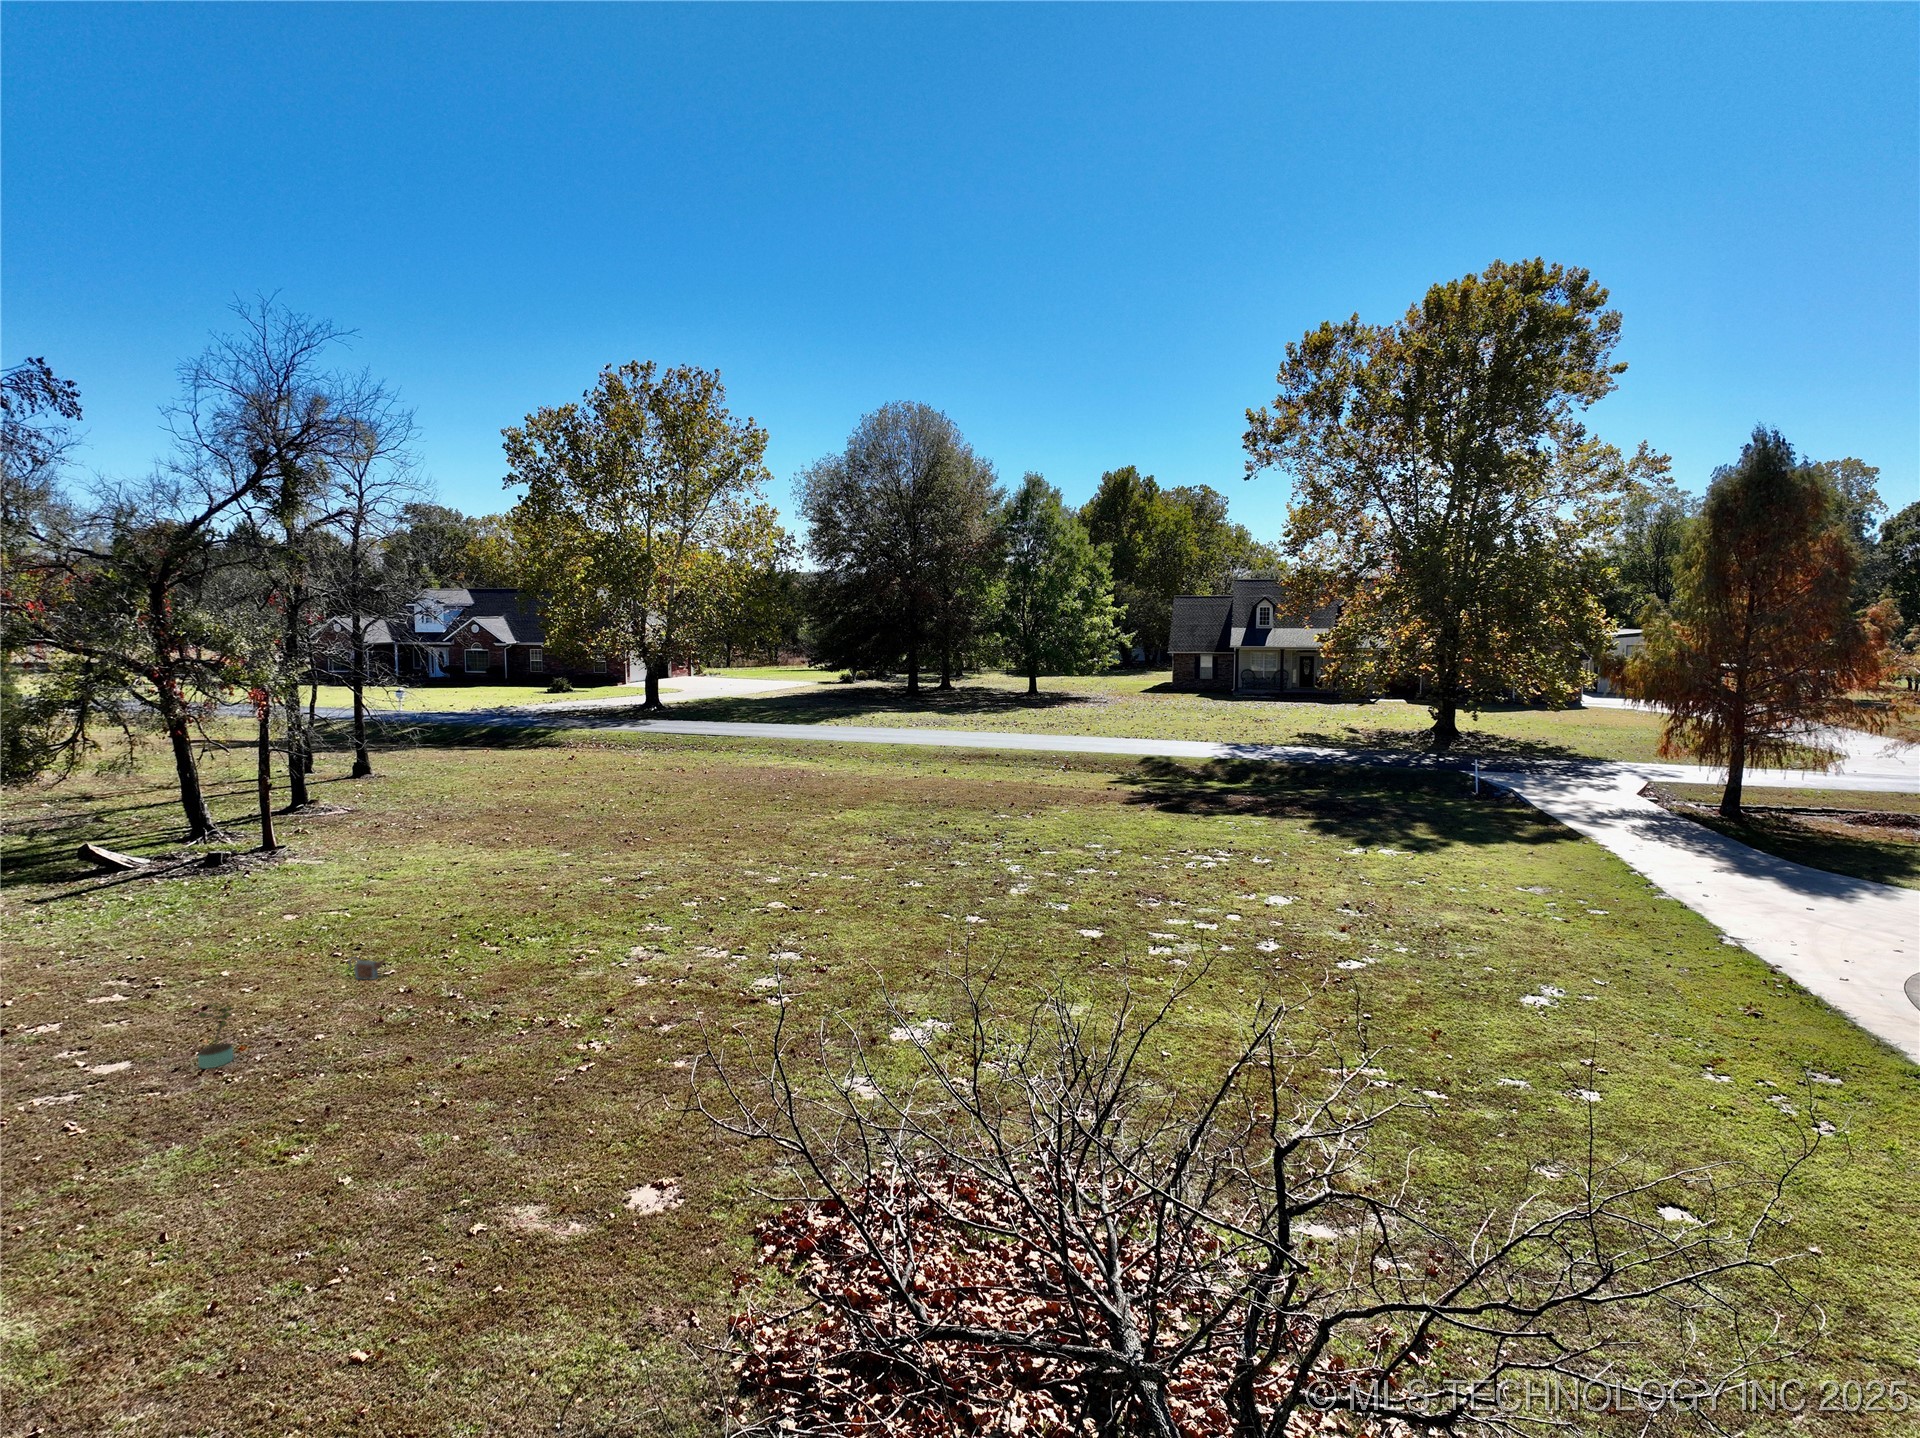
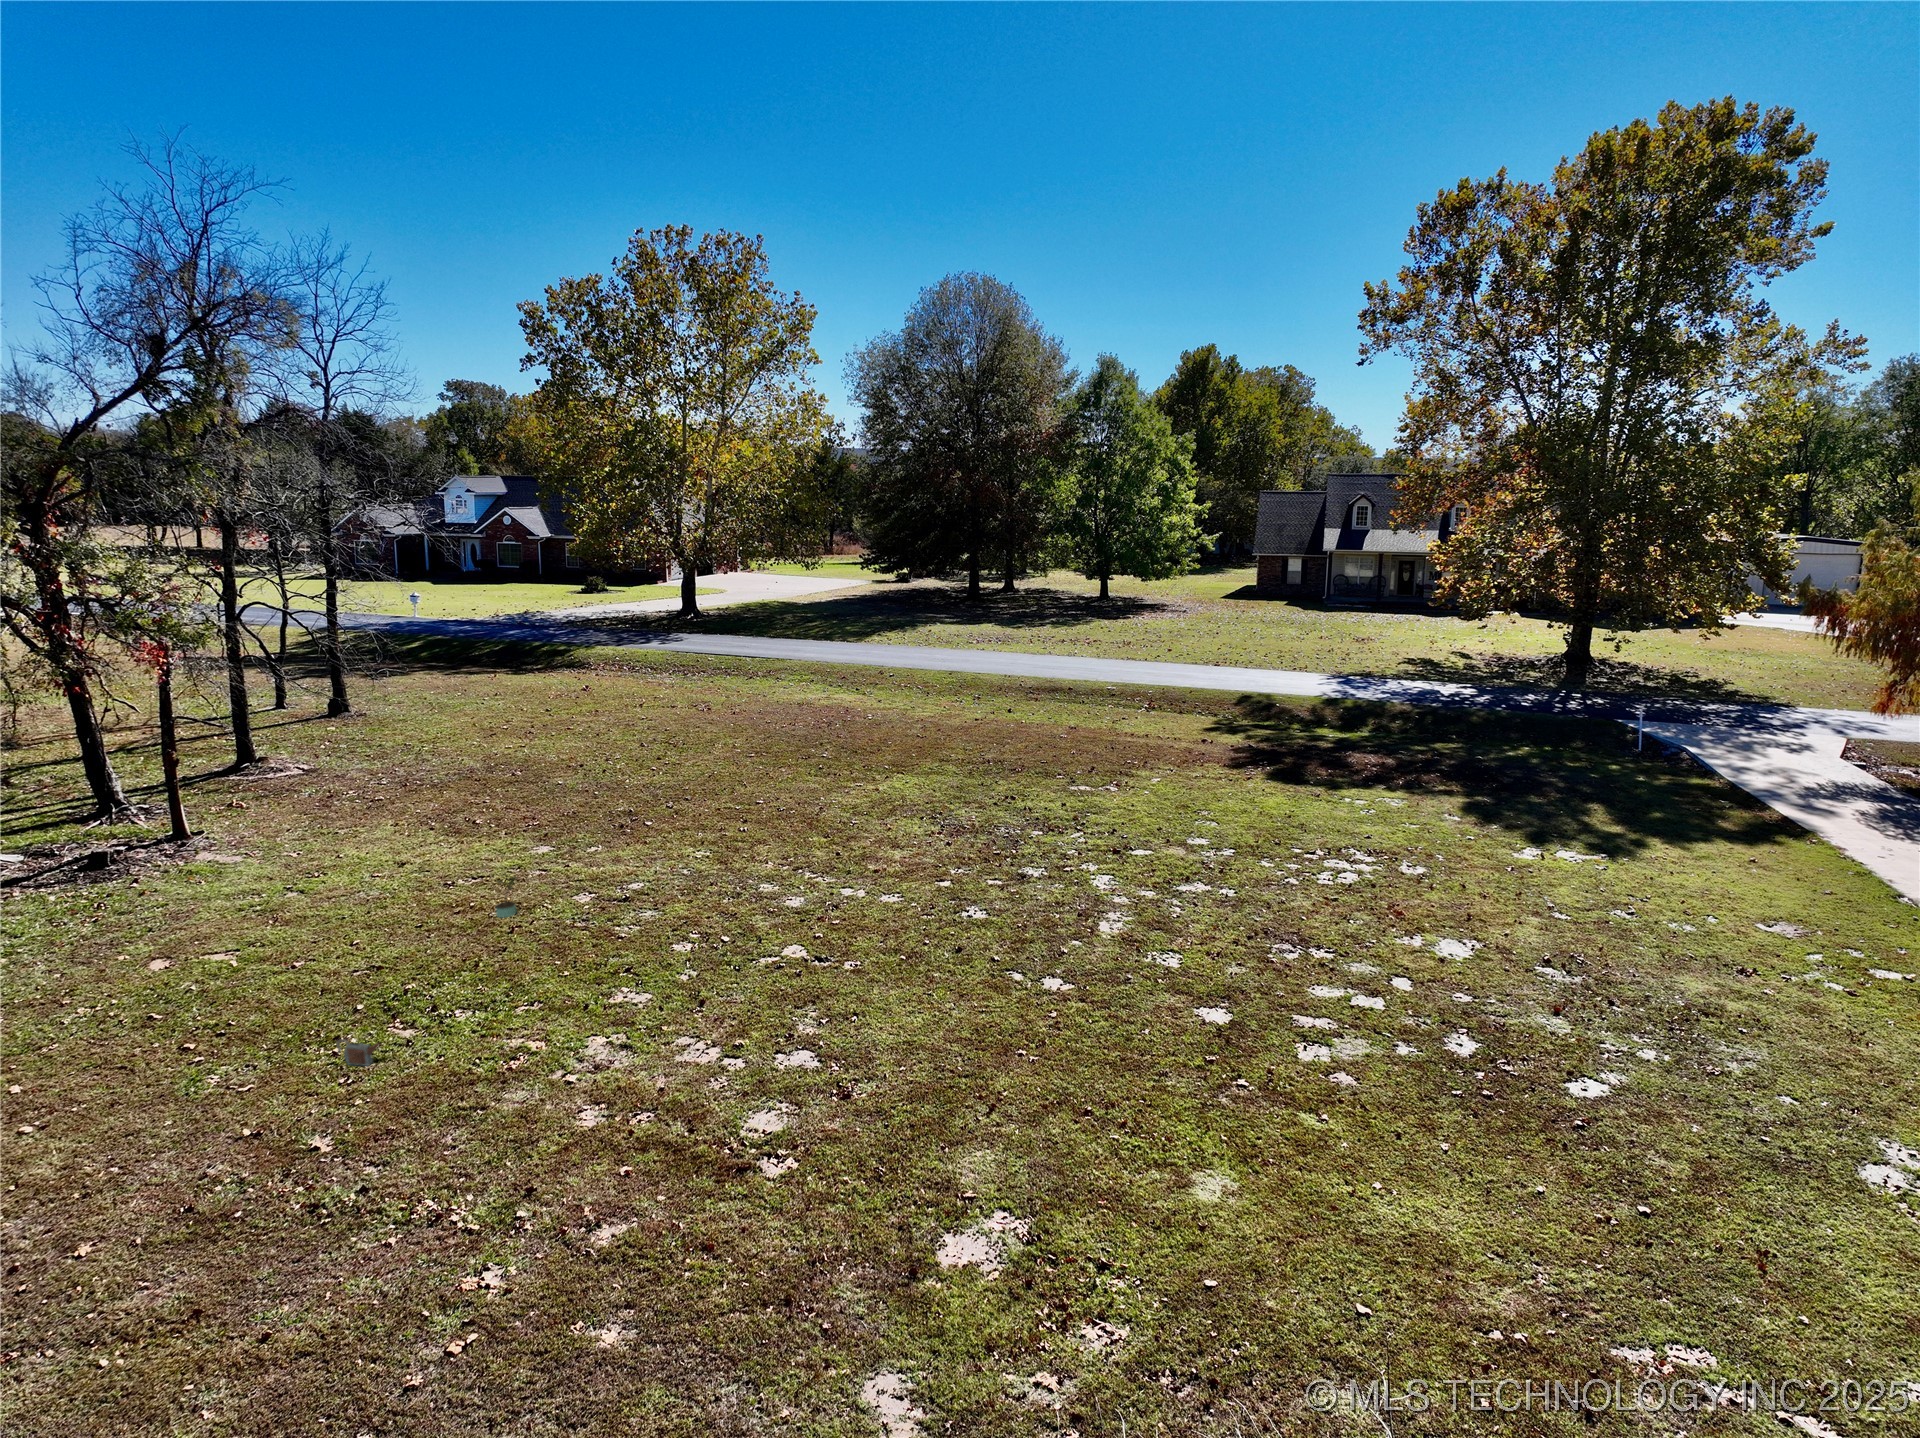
potted plant: present [180,975,233,1069] -> present [483,866,517,918]

